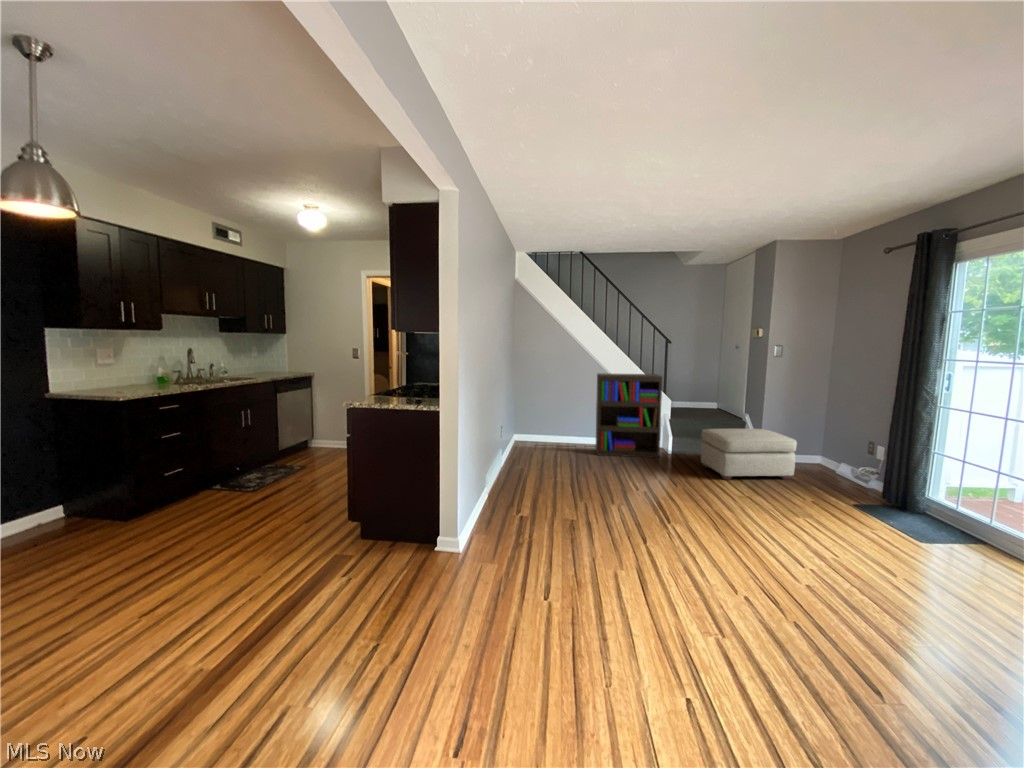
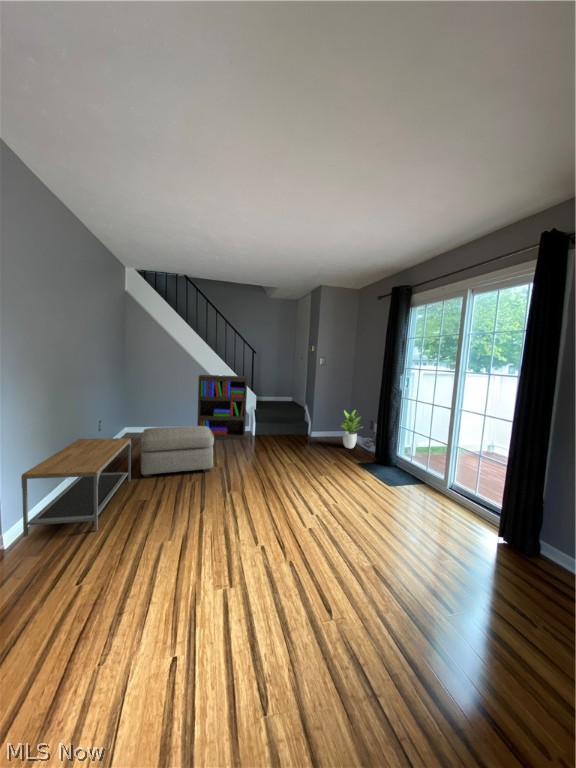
potted plant: none [807,422,857,480] -> present [339,410,362,448]
ottoman: present [701,429,797,480] -> present [141,426,214,478]
coffee table: none [471,449,546,550] -> present [21,438,131,537]

